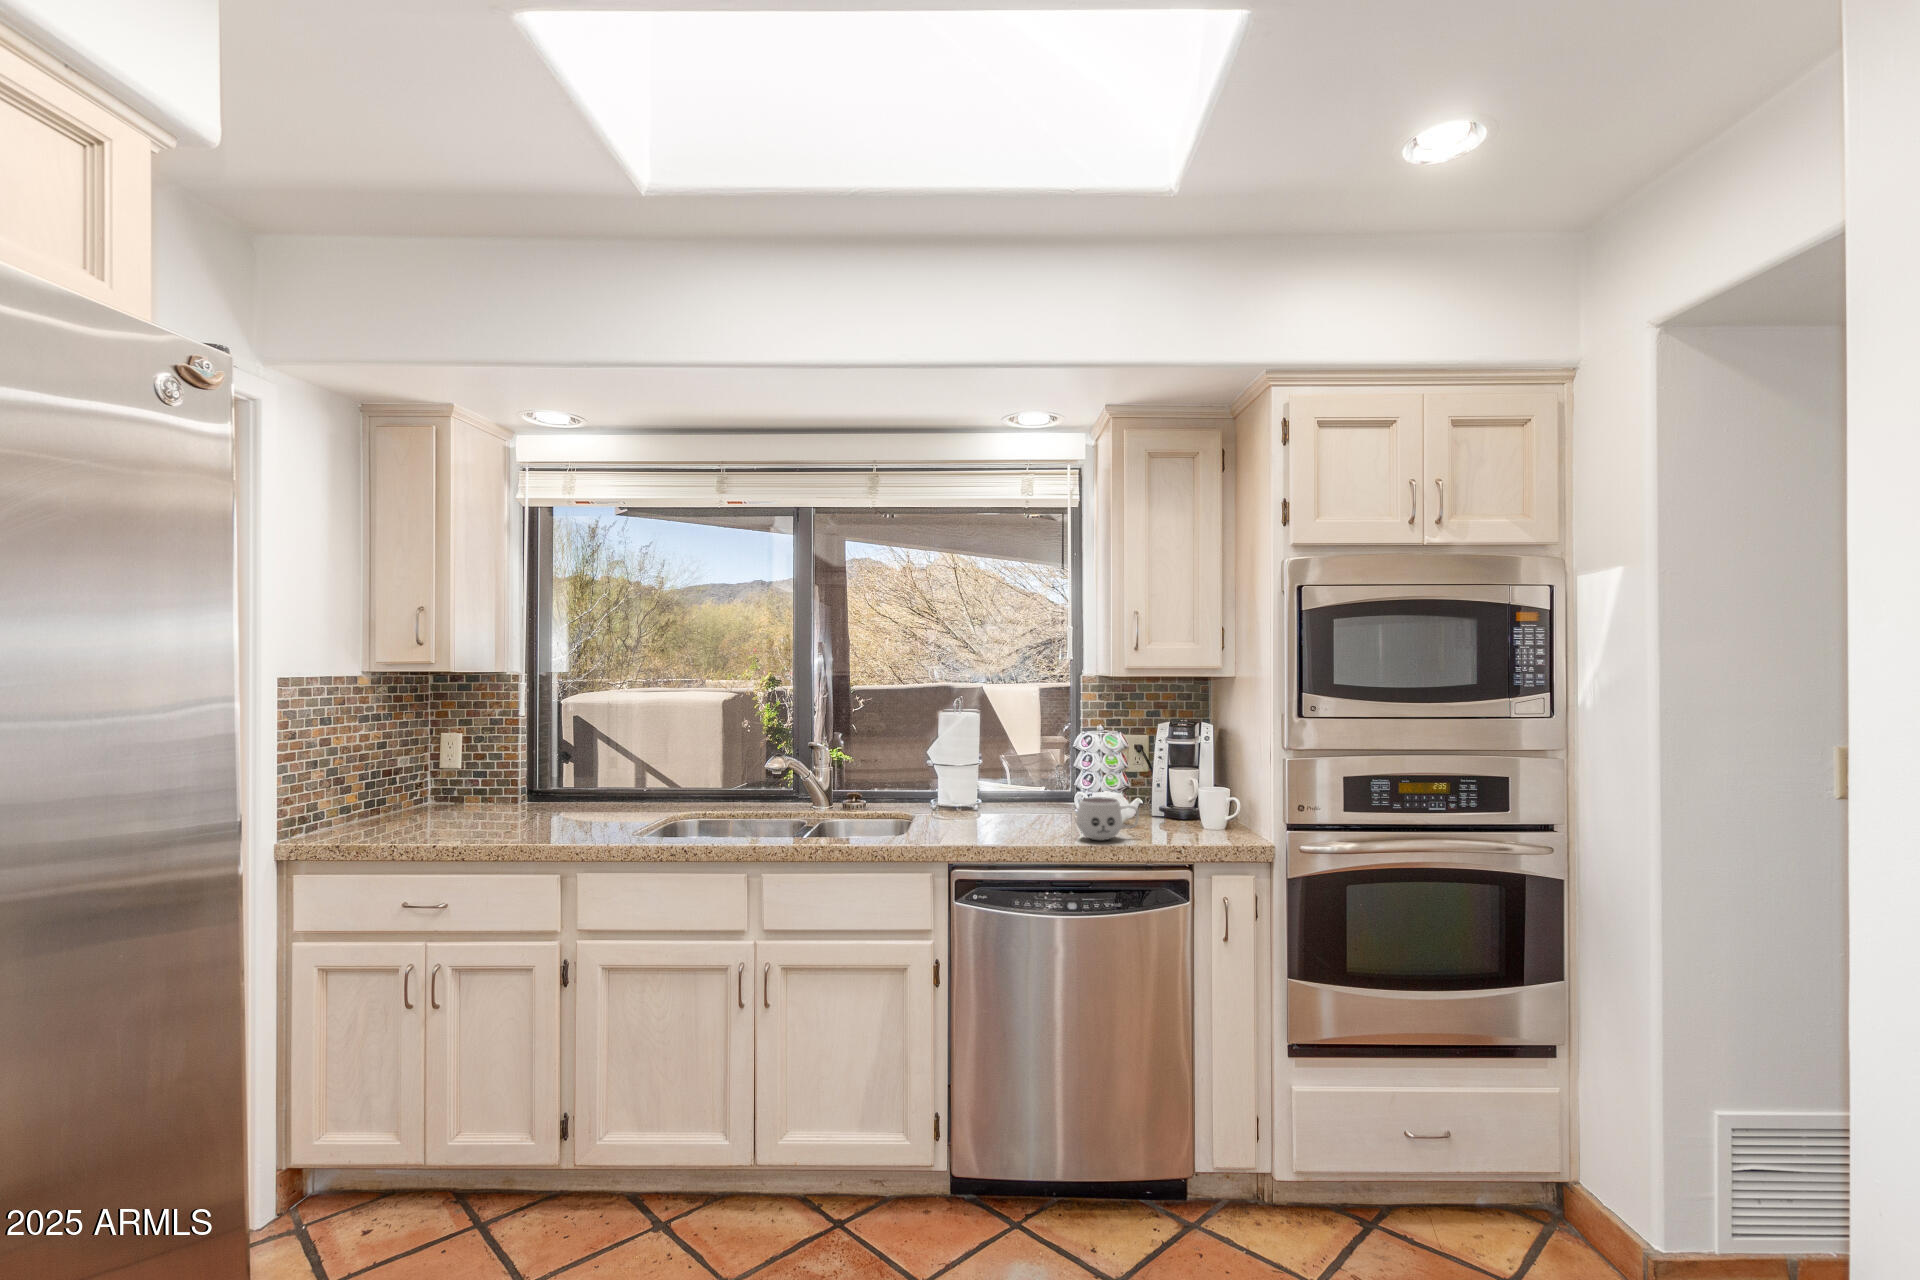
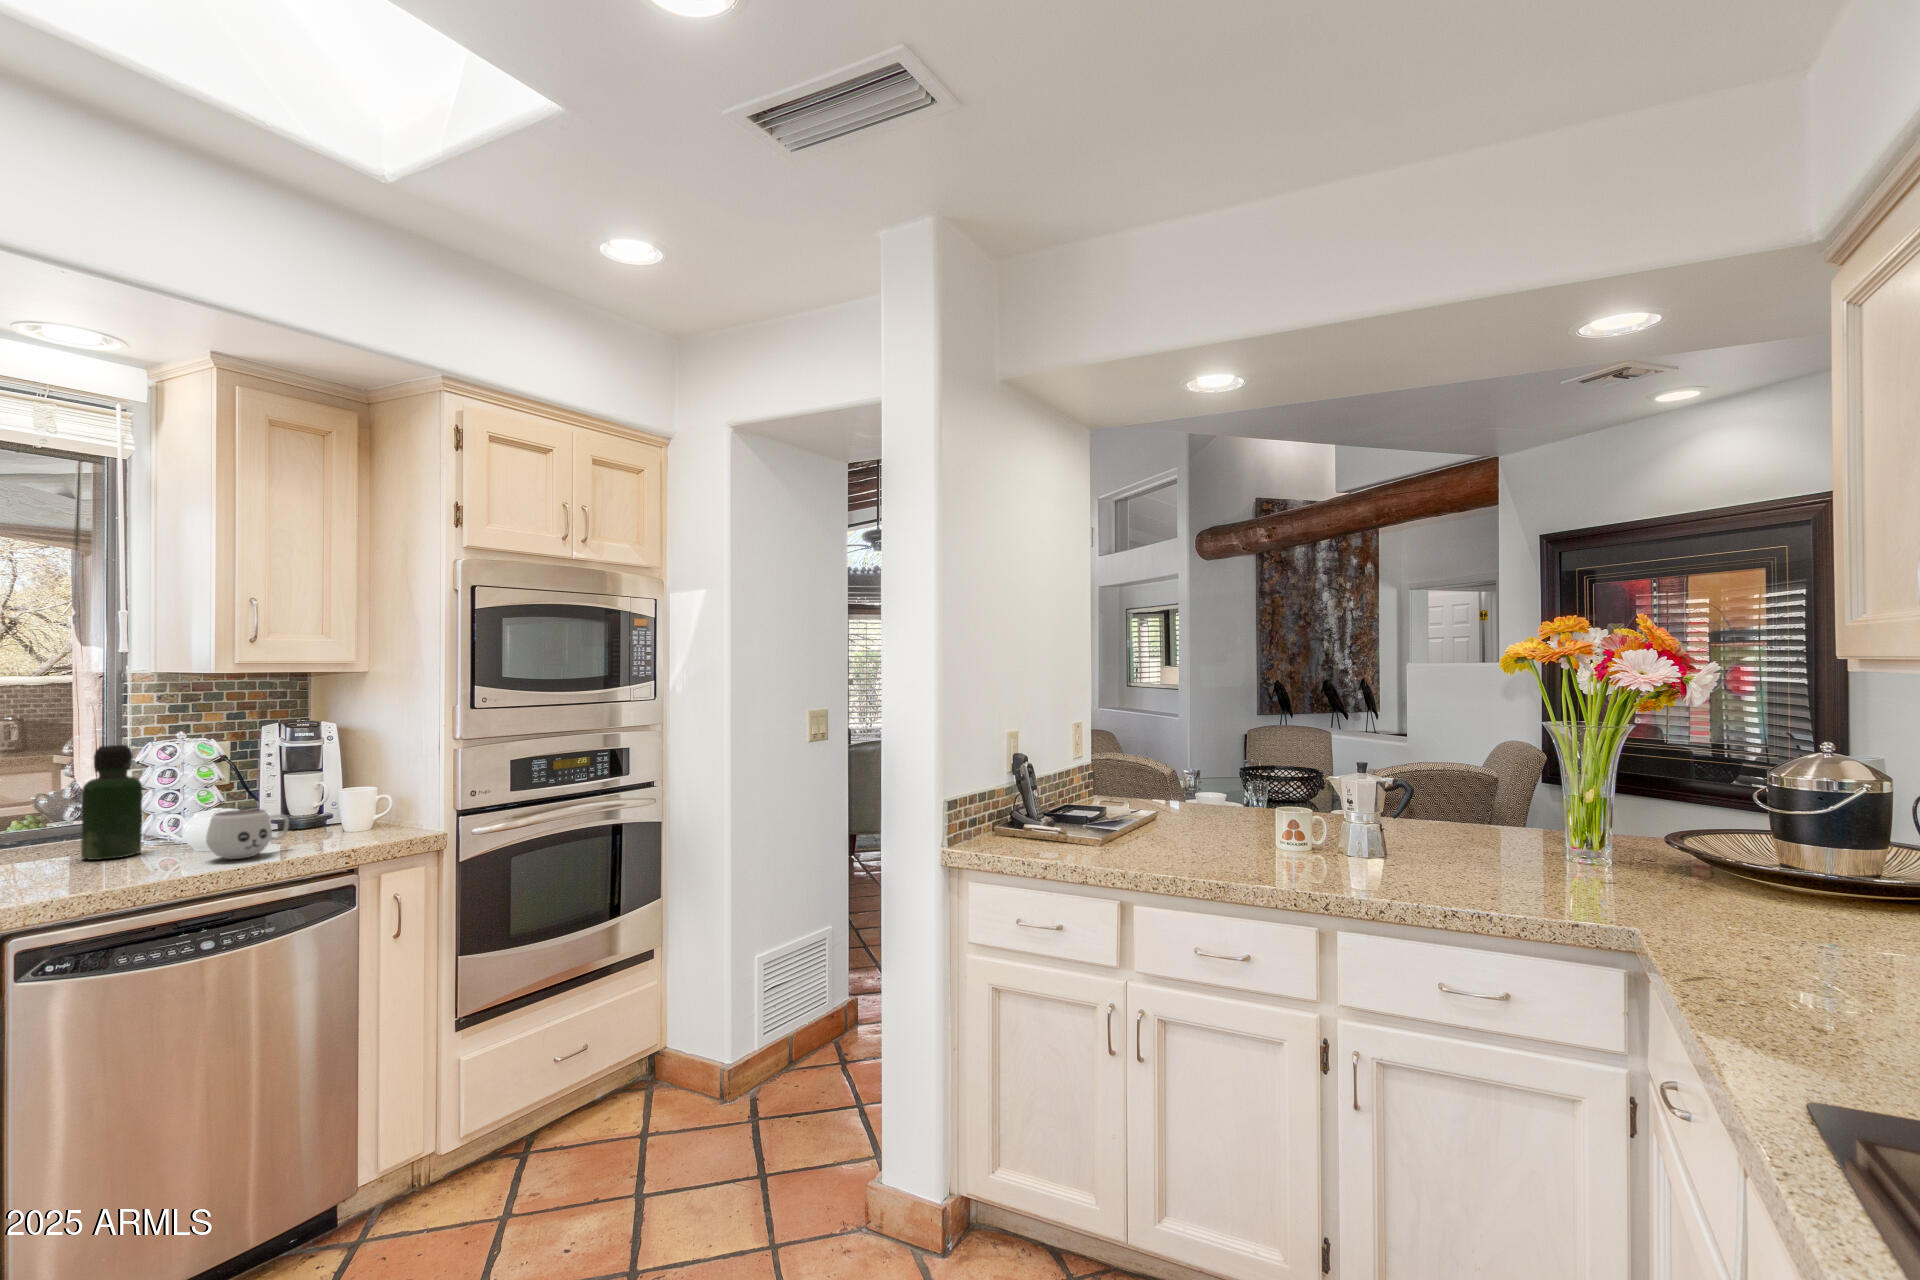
bottle: none [1027,734,1063,823] -> present [81,745,142,860]

